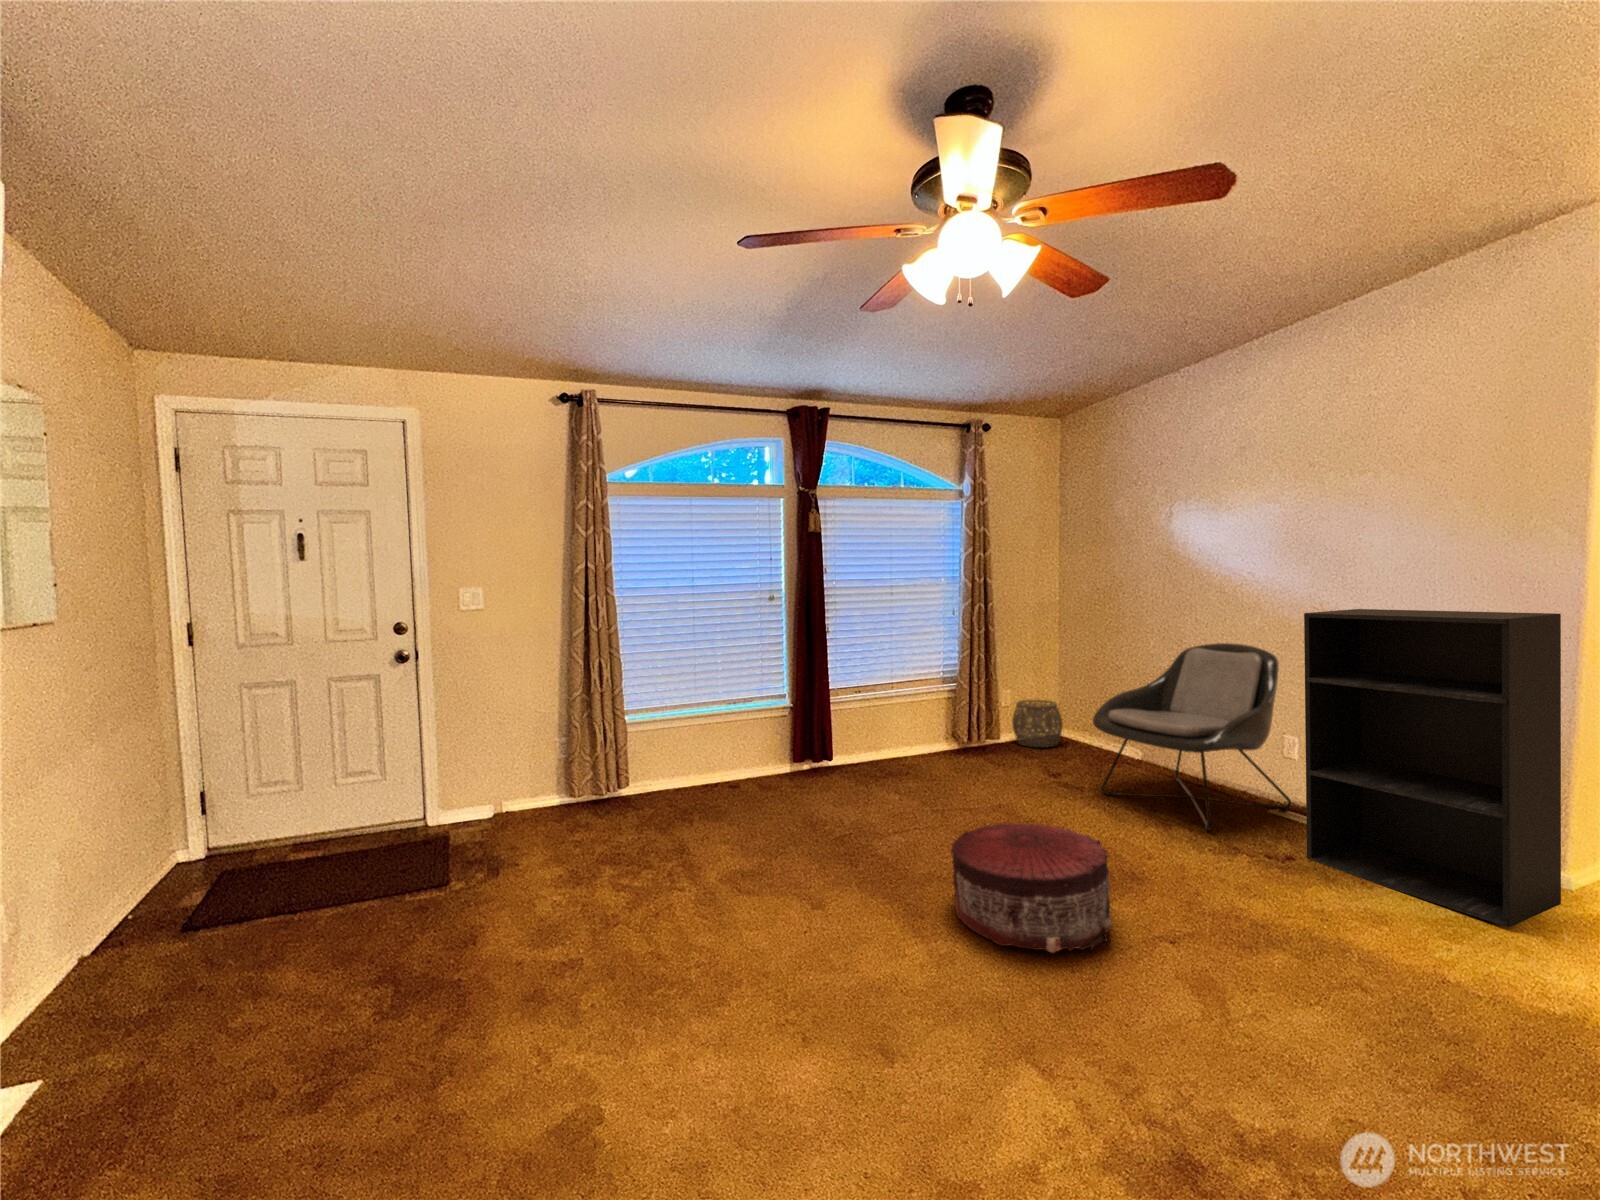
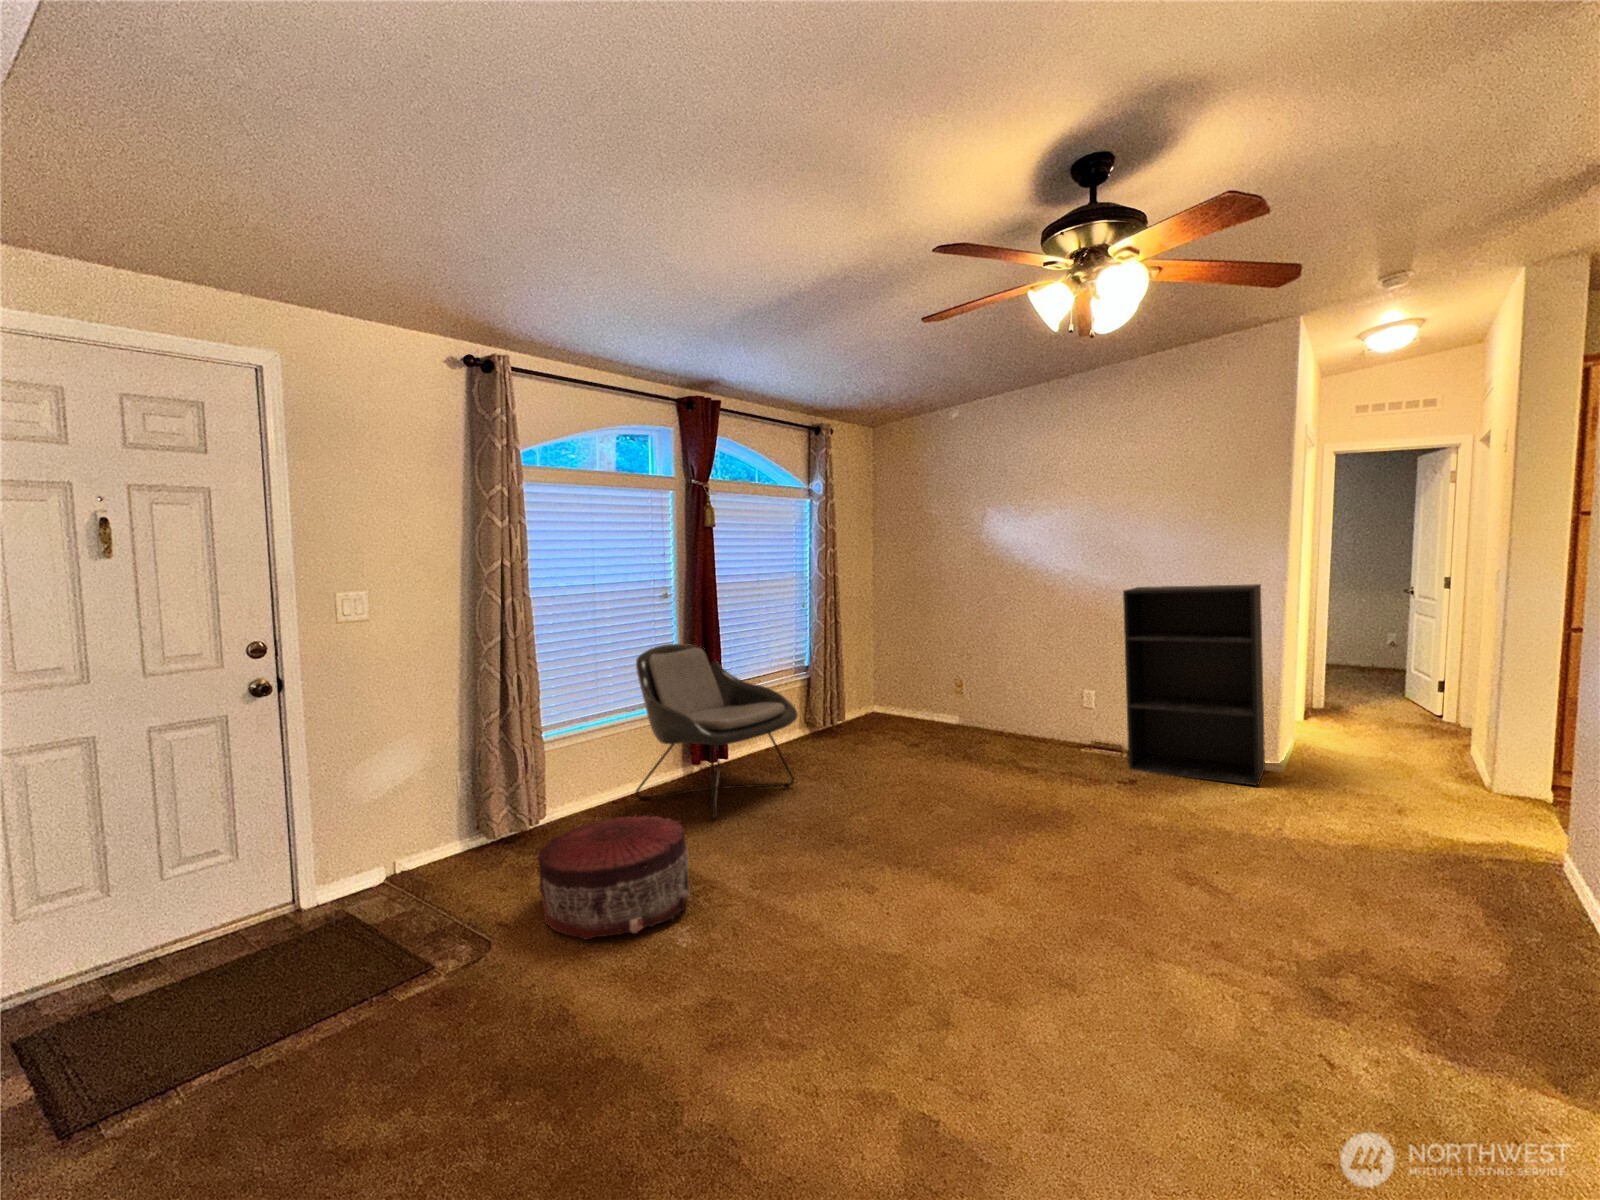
lounge chair: present [1093,643,1292,831] -> present [636,644,798,819]
woven basket: present [1012,700,1062,748] -> none [849,681,892,724]
pouf: present [951,823,1111,953] -> present [537,814,690,939]

